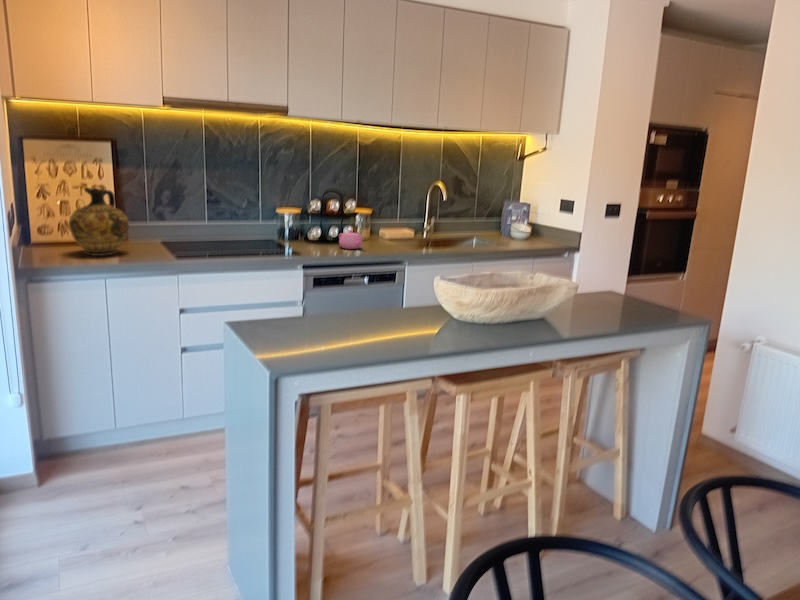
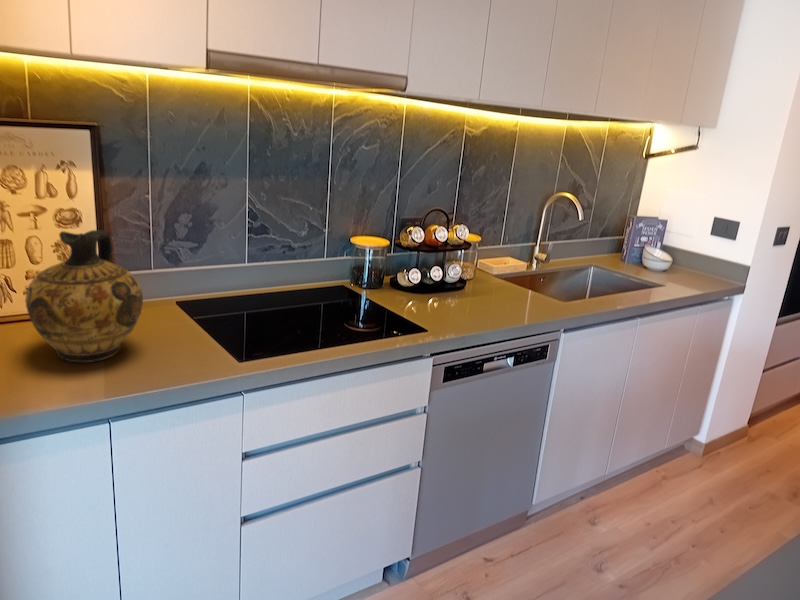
teapot: present [339,230,364,249] -> none [457,280,510,311]

